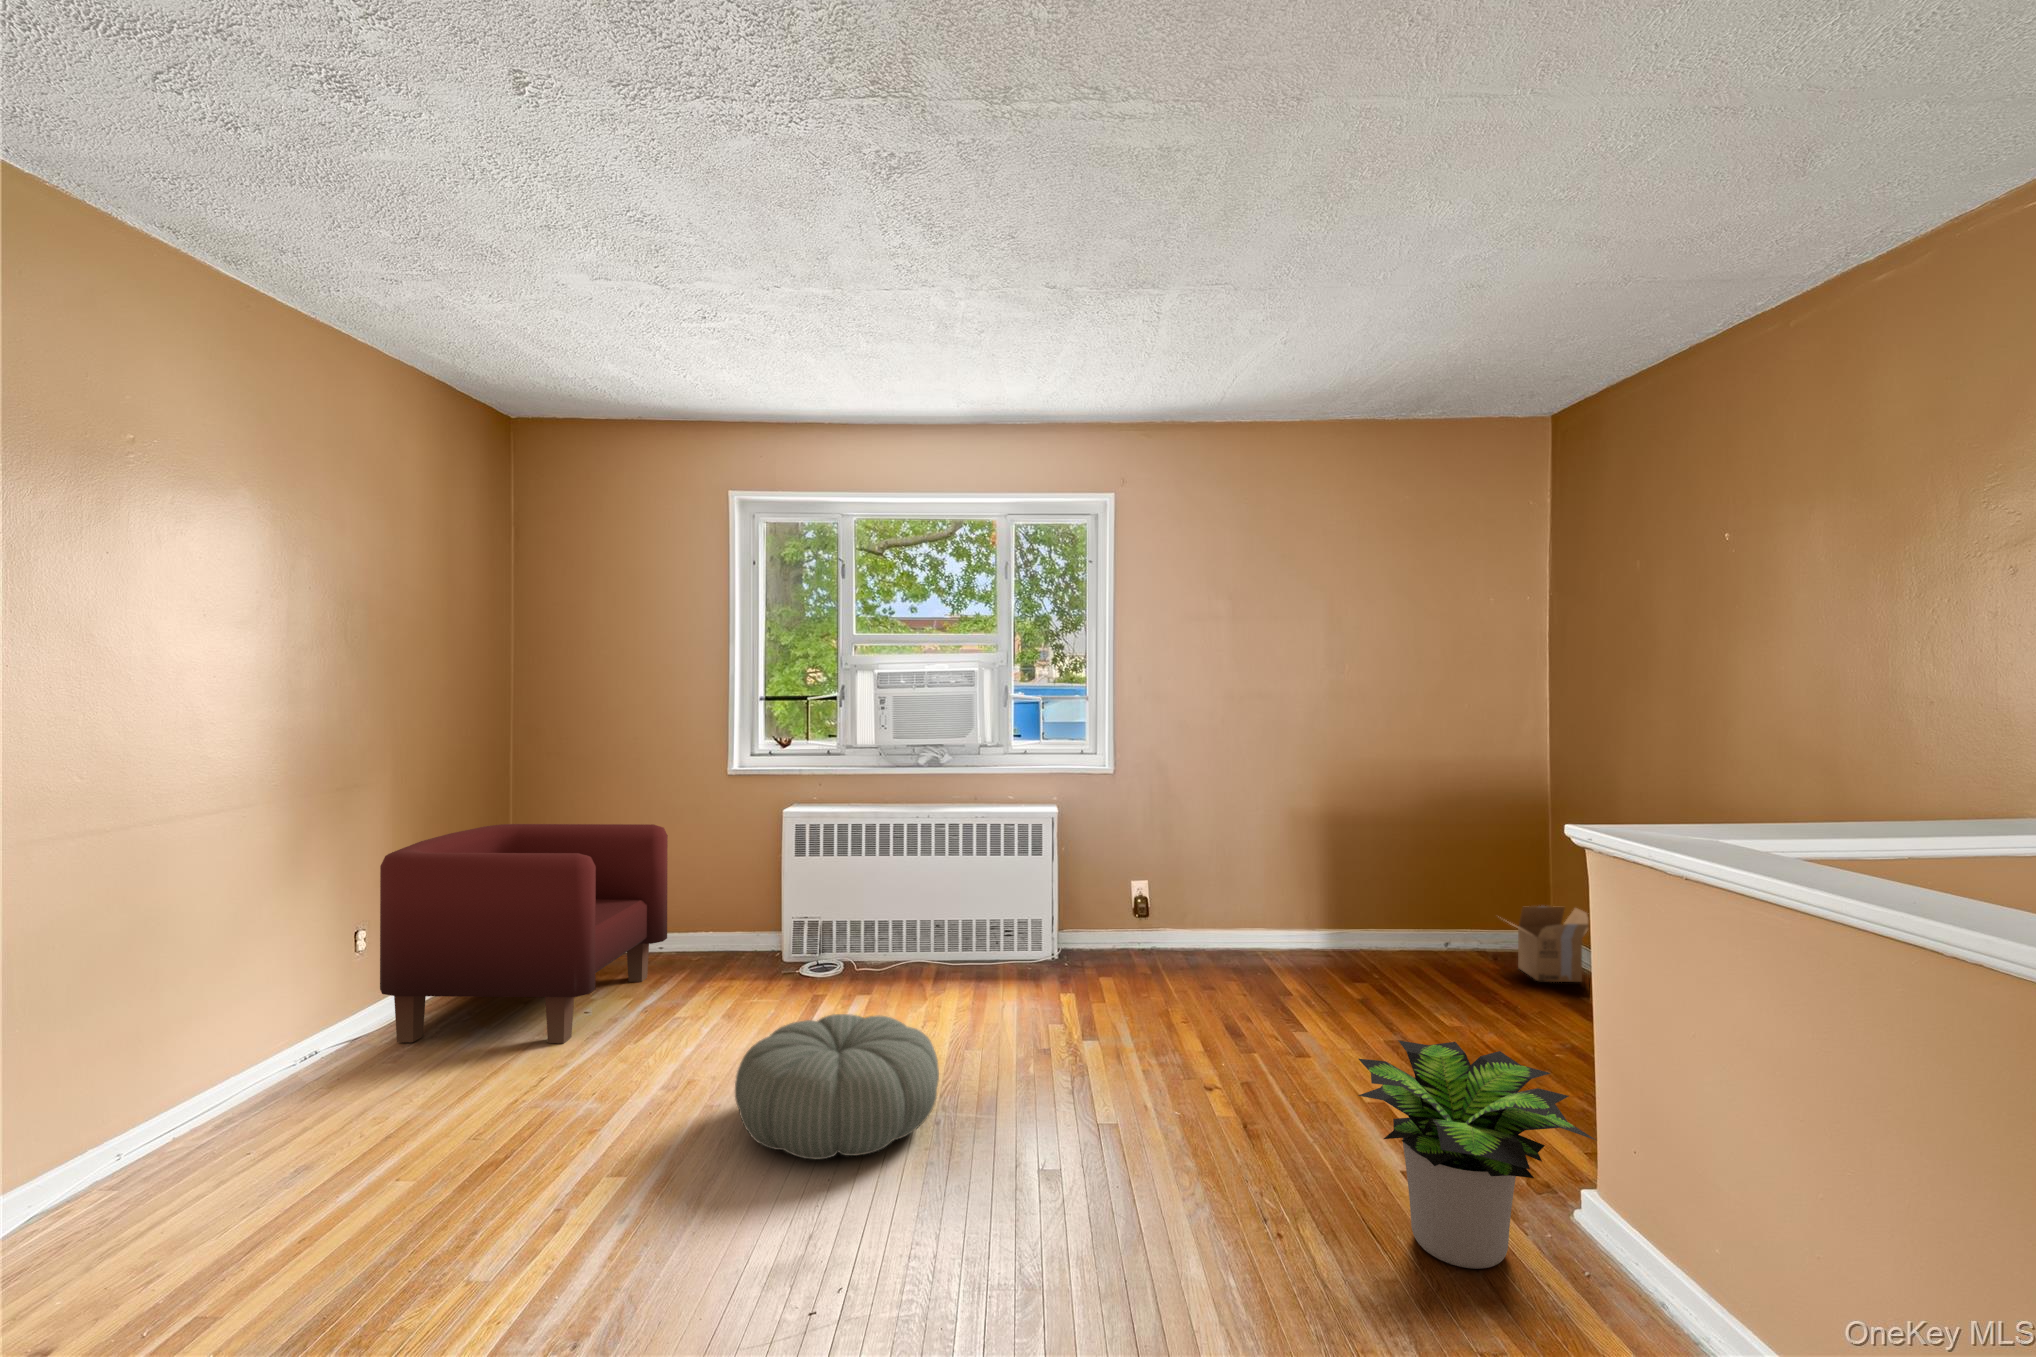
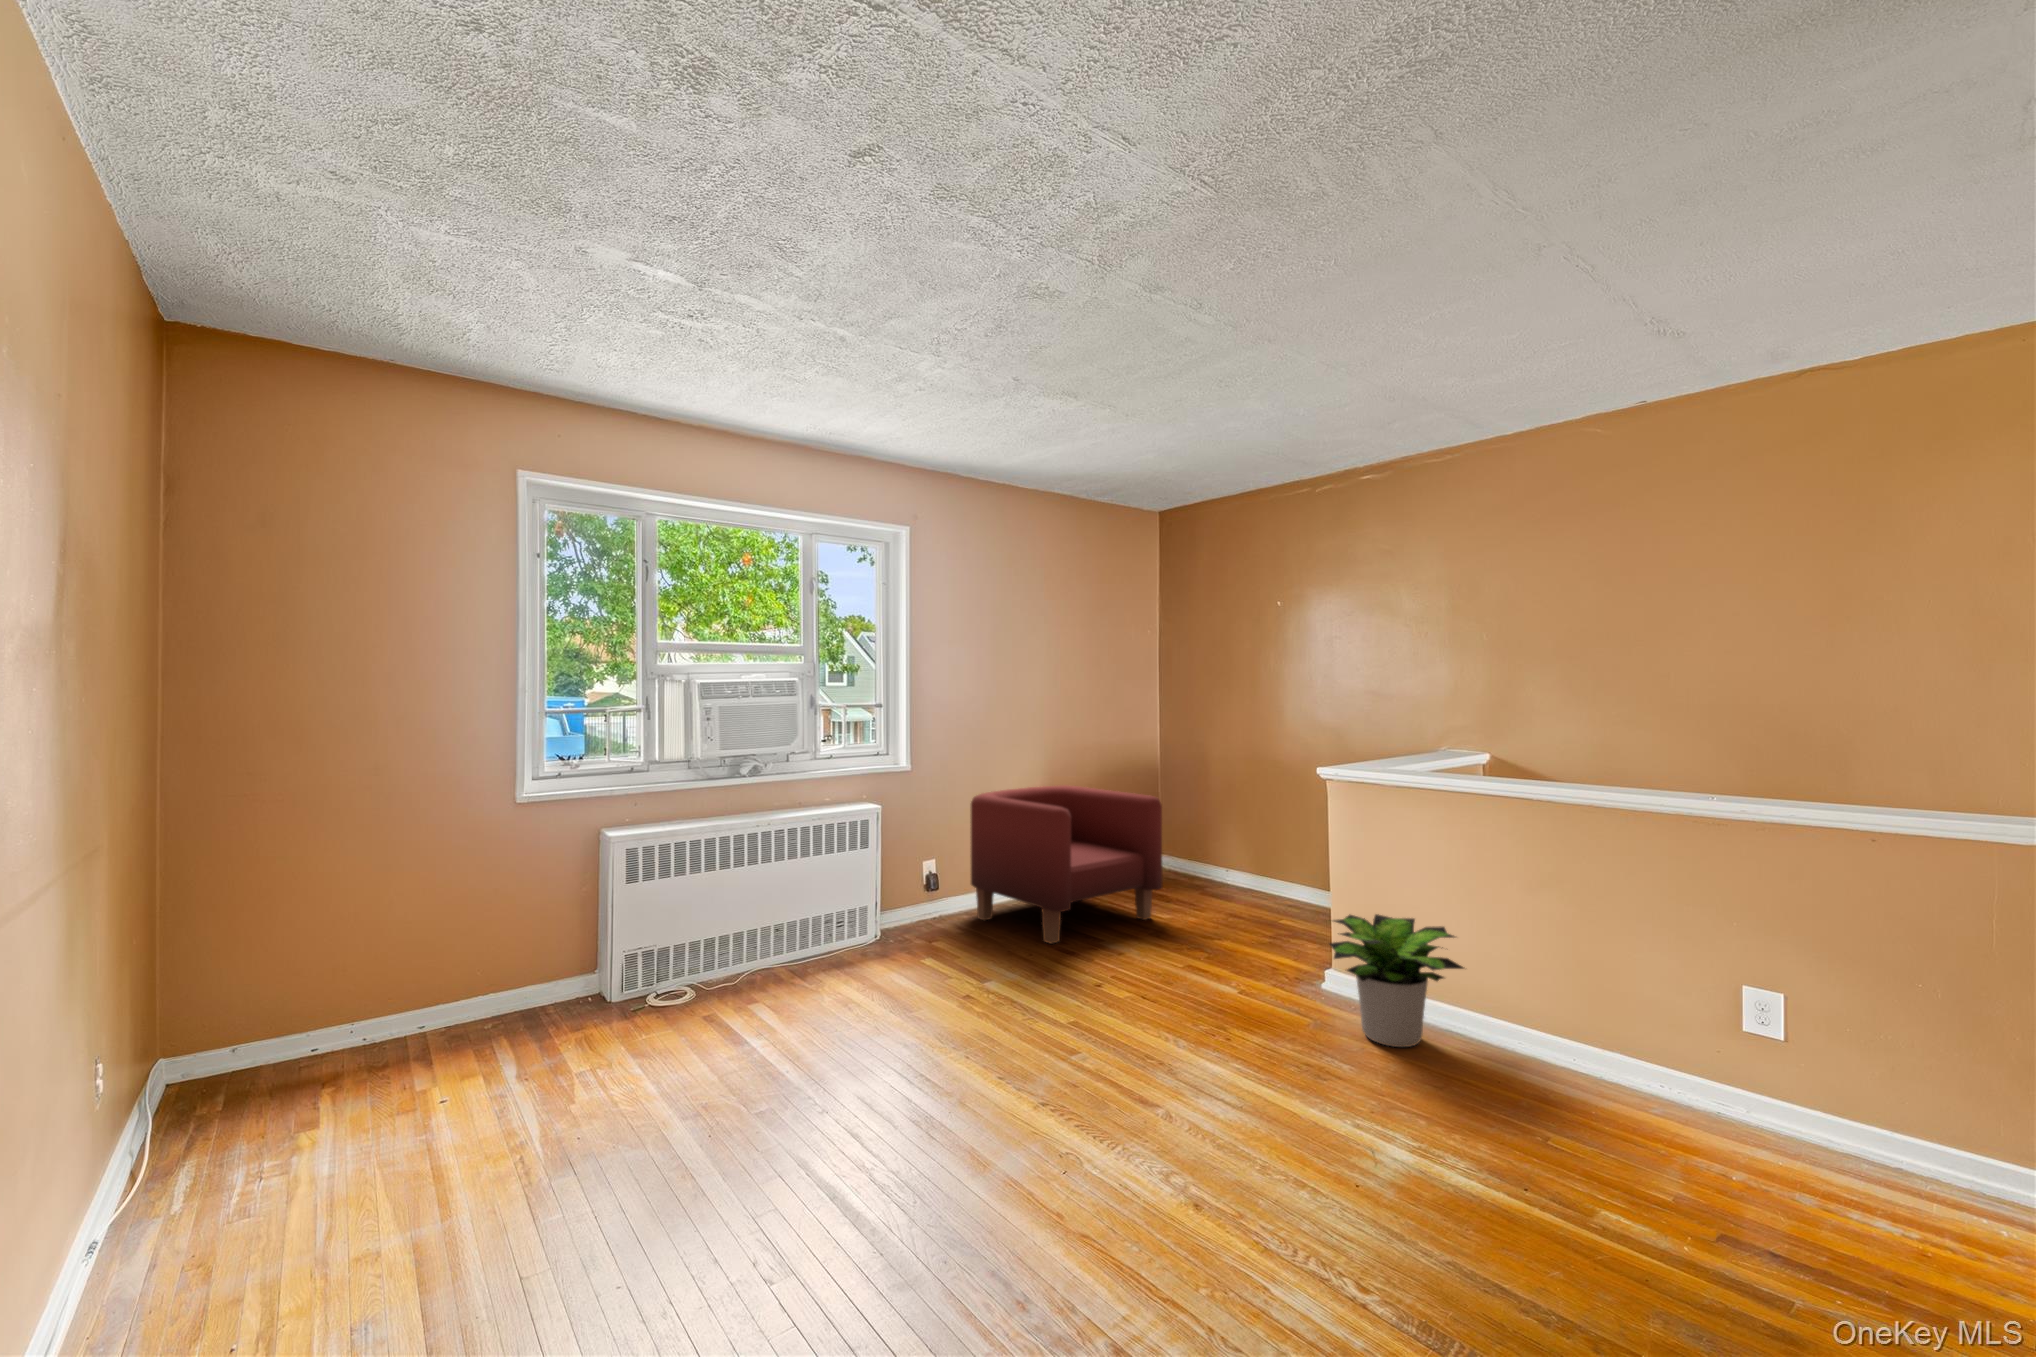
armchair: present [380,824,668,1043] -> present [971,785,1162,944]
cardboard box: present [1513,906,1589,982] -> none [1161,837,1223,890]
pouf: present [735,1014,939,1159] -> none [849,1002,1045,1146]

